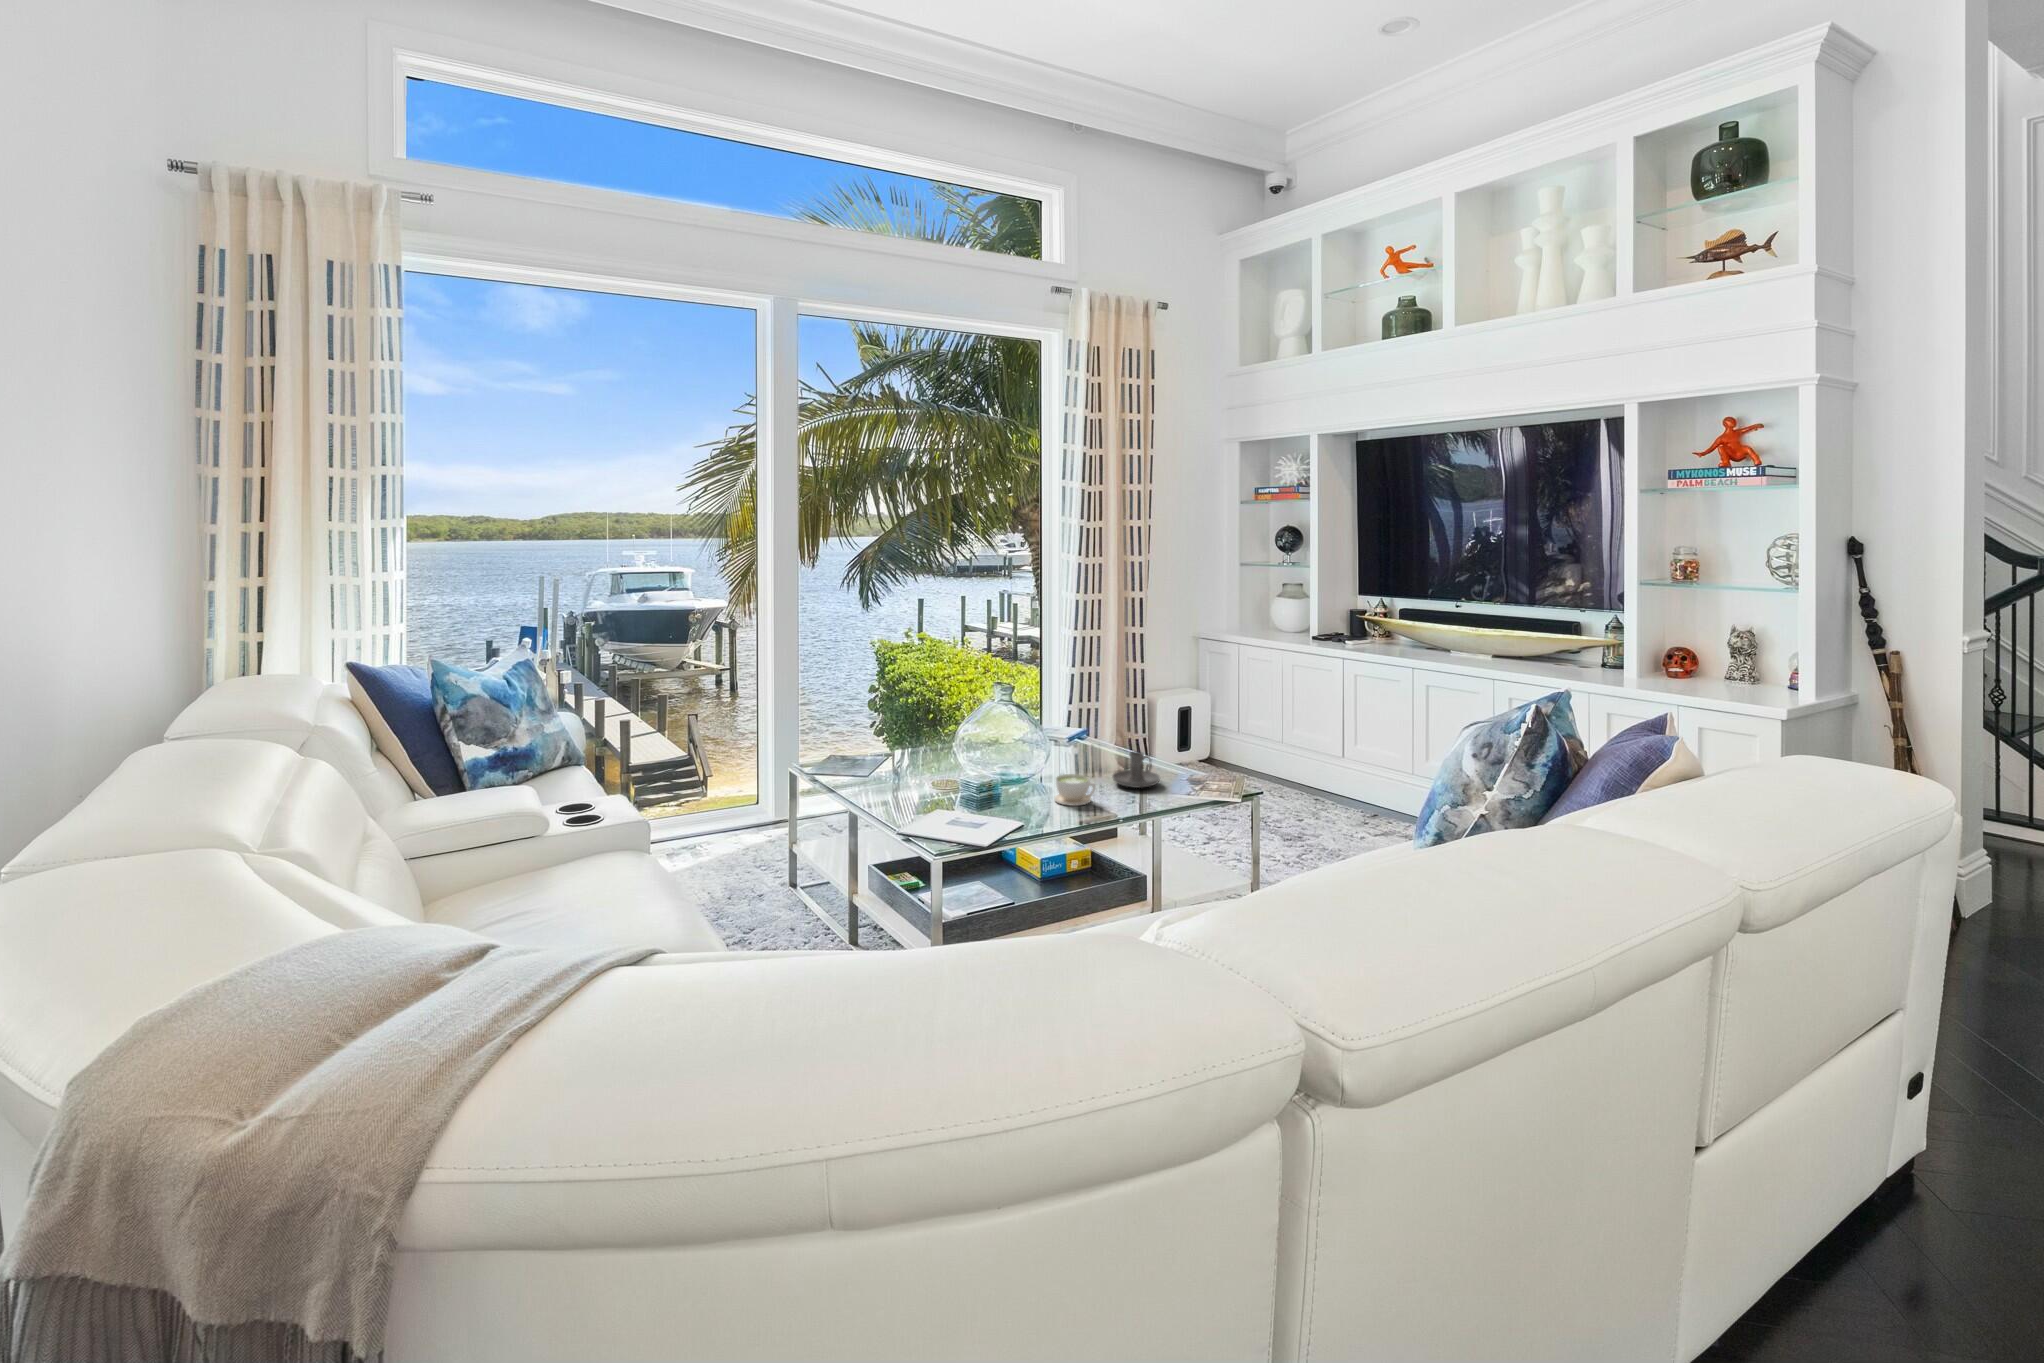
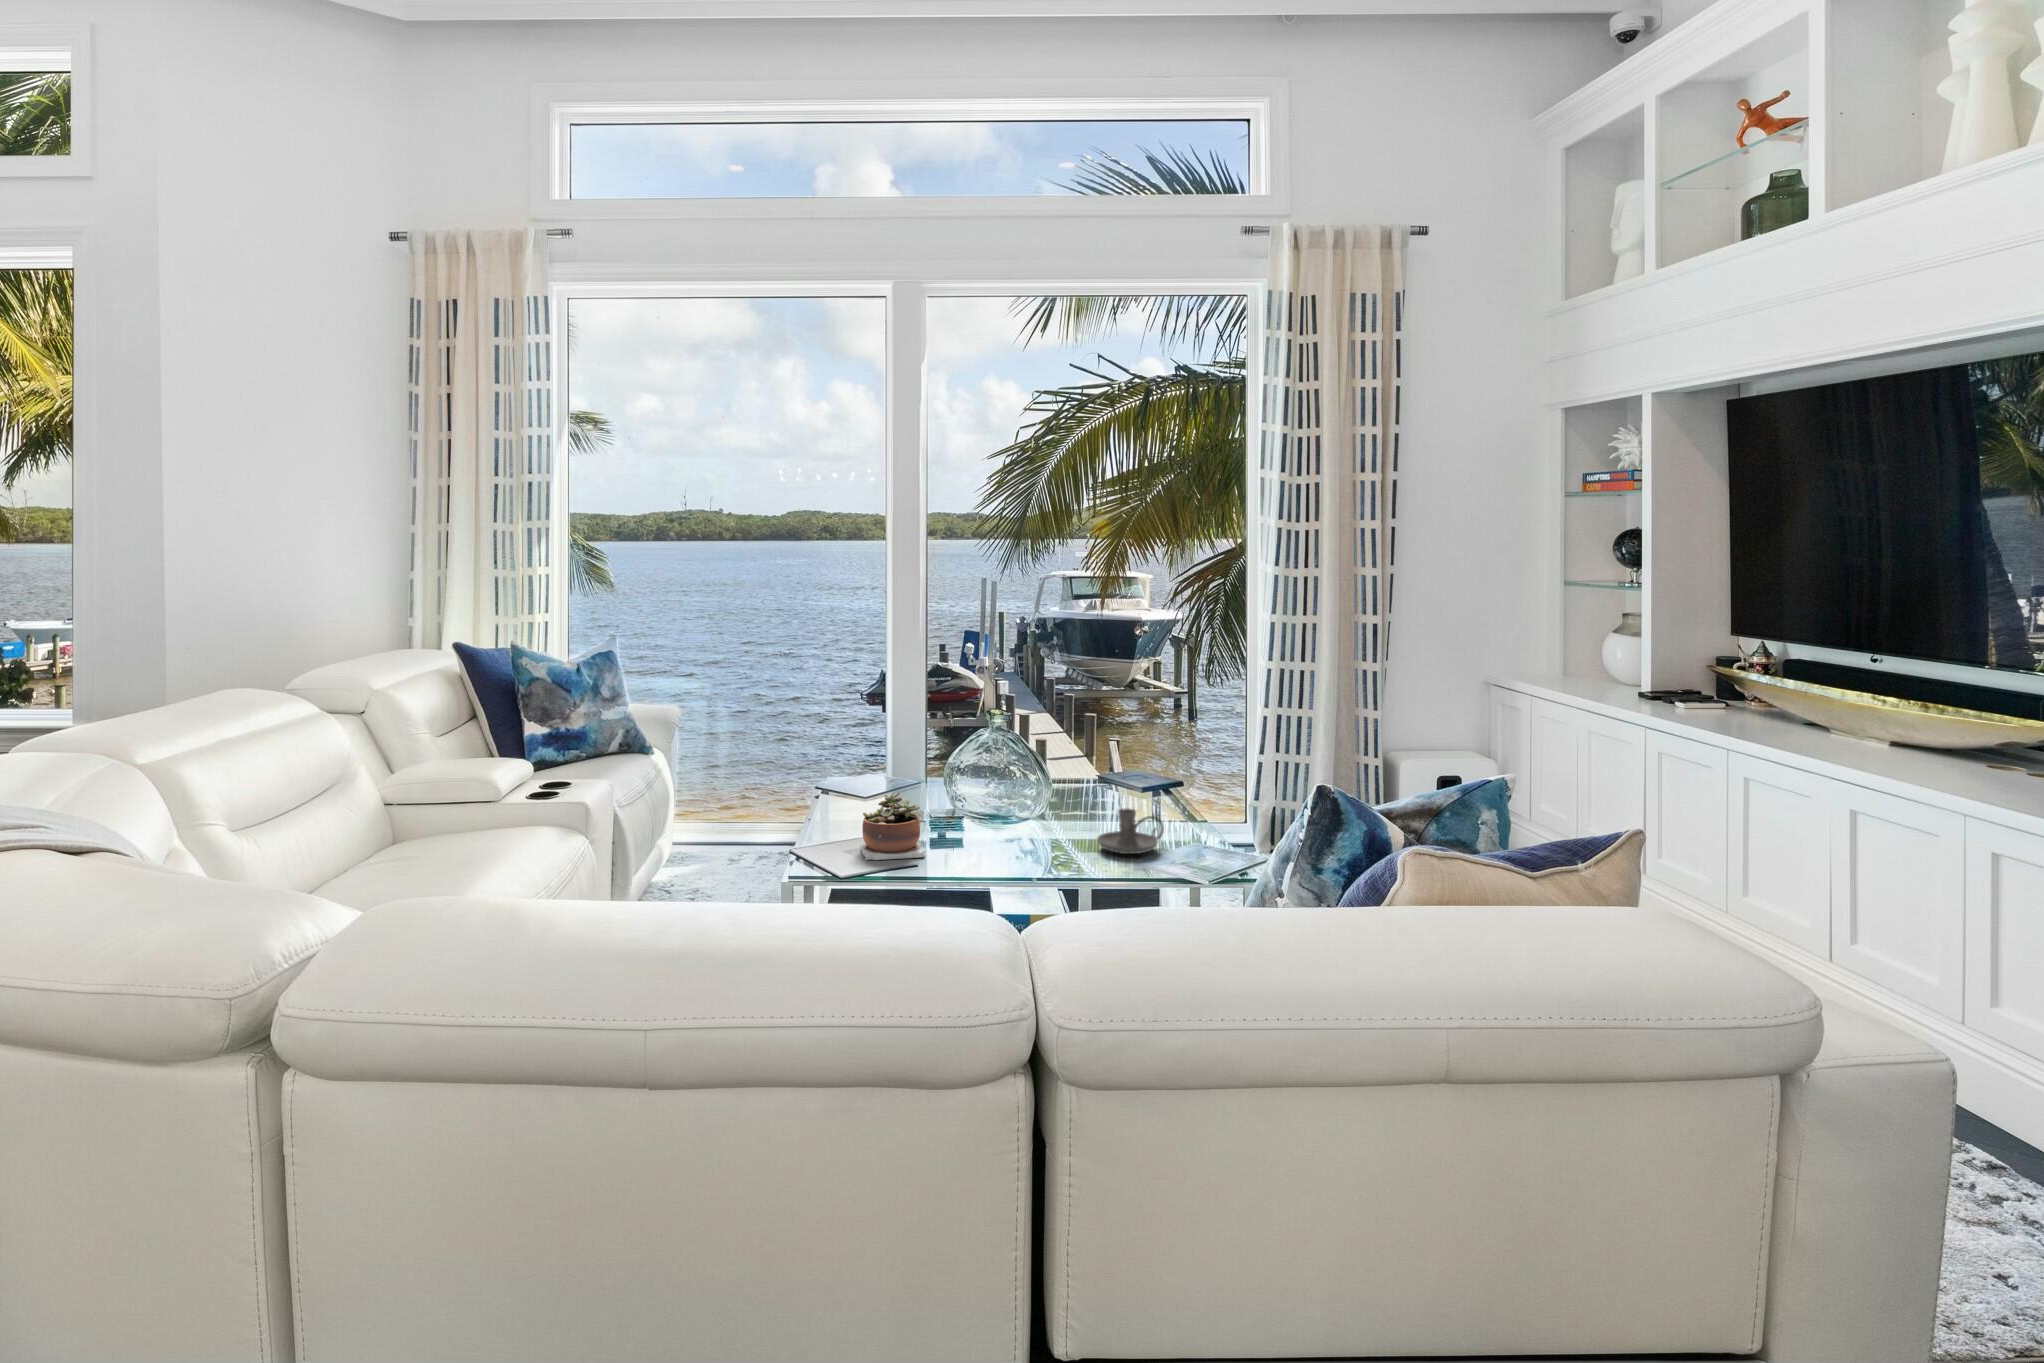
succulent plant: none [941,762,1012,825] -> present [860,792,926,860]
coffee cup: present [1054,774,1096,806] -> none [996,822,1041,860]

